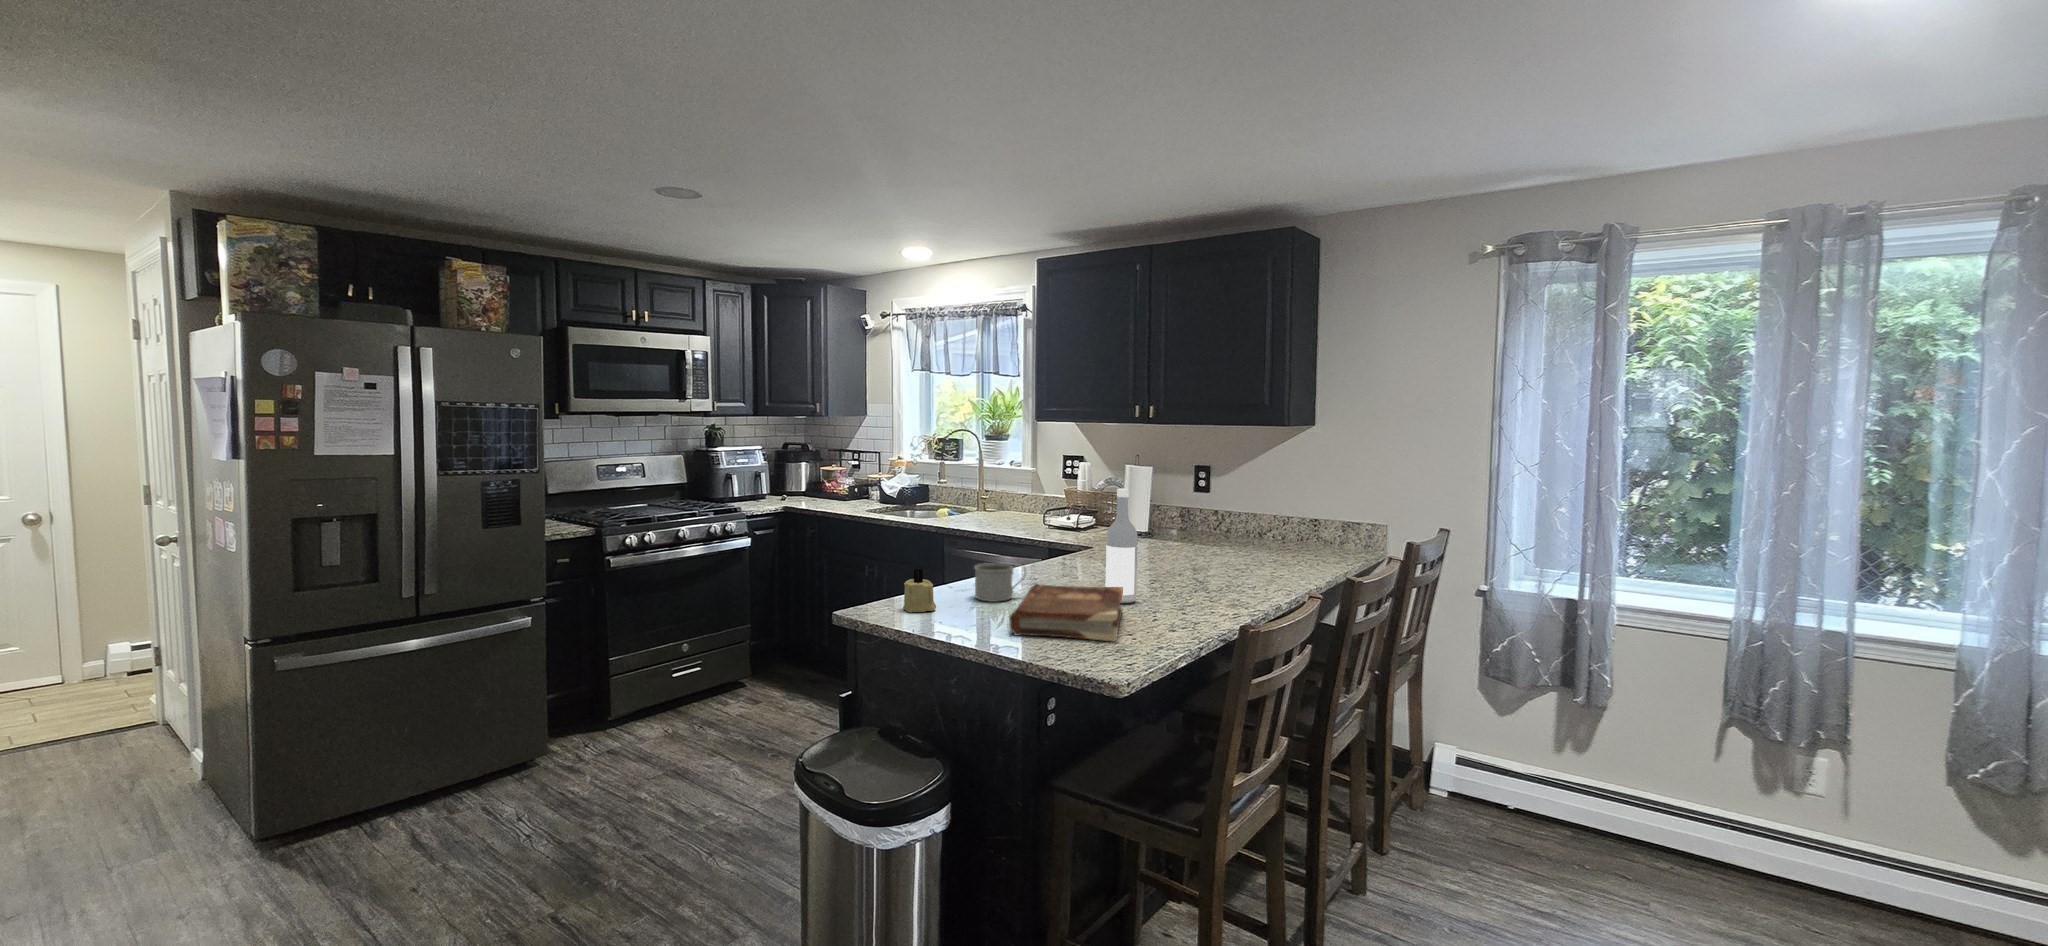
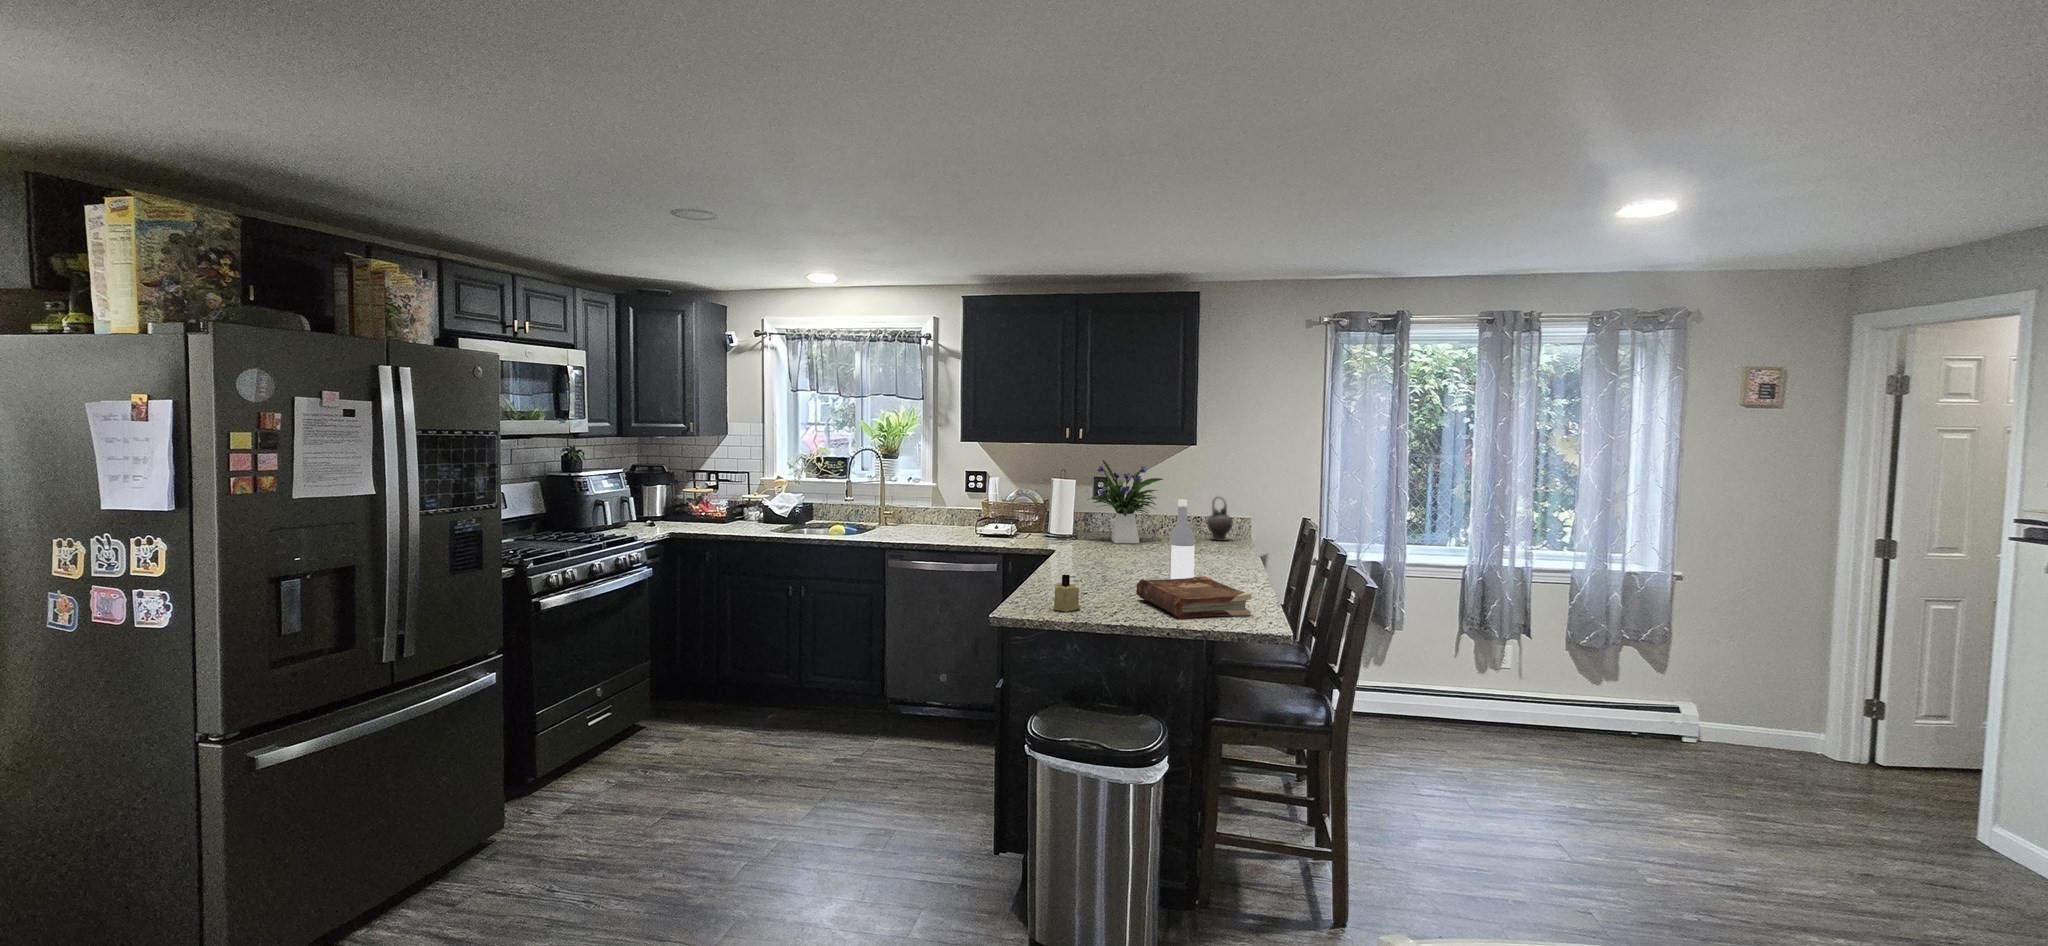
flower arrangement: none [1169,443,1263,545] -> present [1091,460,1163,543]
teapot: none [1328,493,1362,550] -> present [1207,497,1233,540]
mug: present [974,563,1025,602] -> none [1077,566,1115,598]

